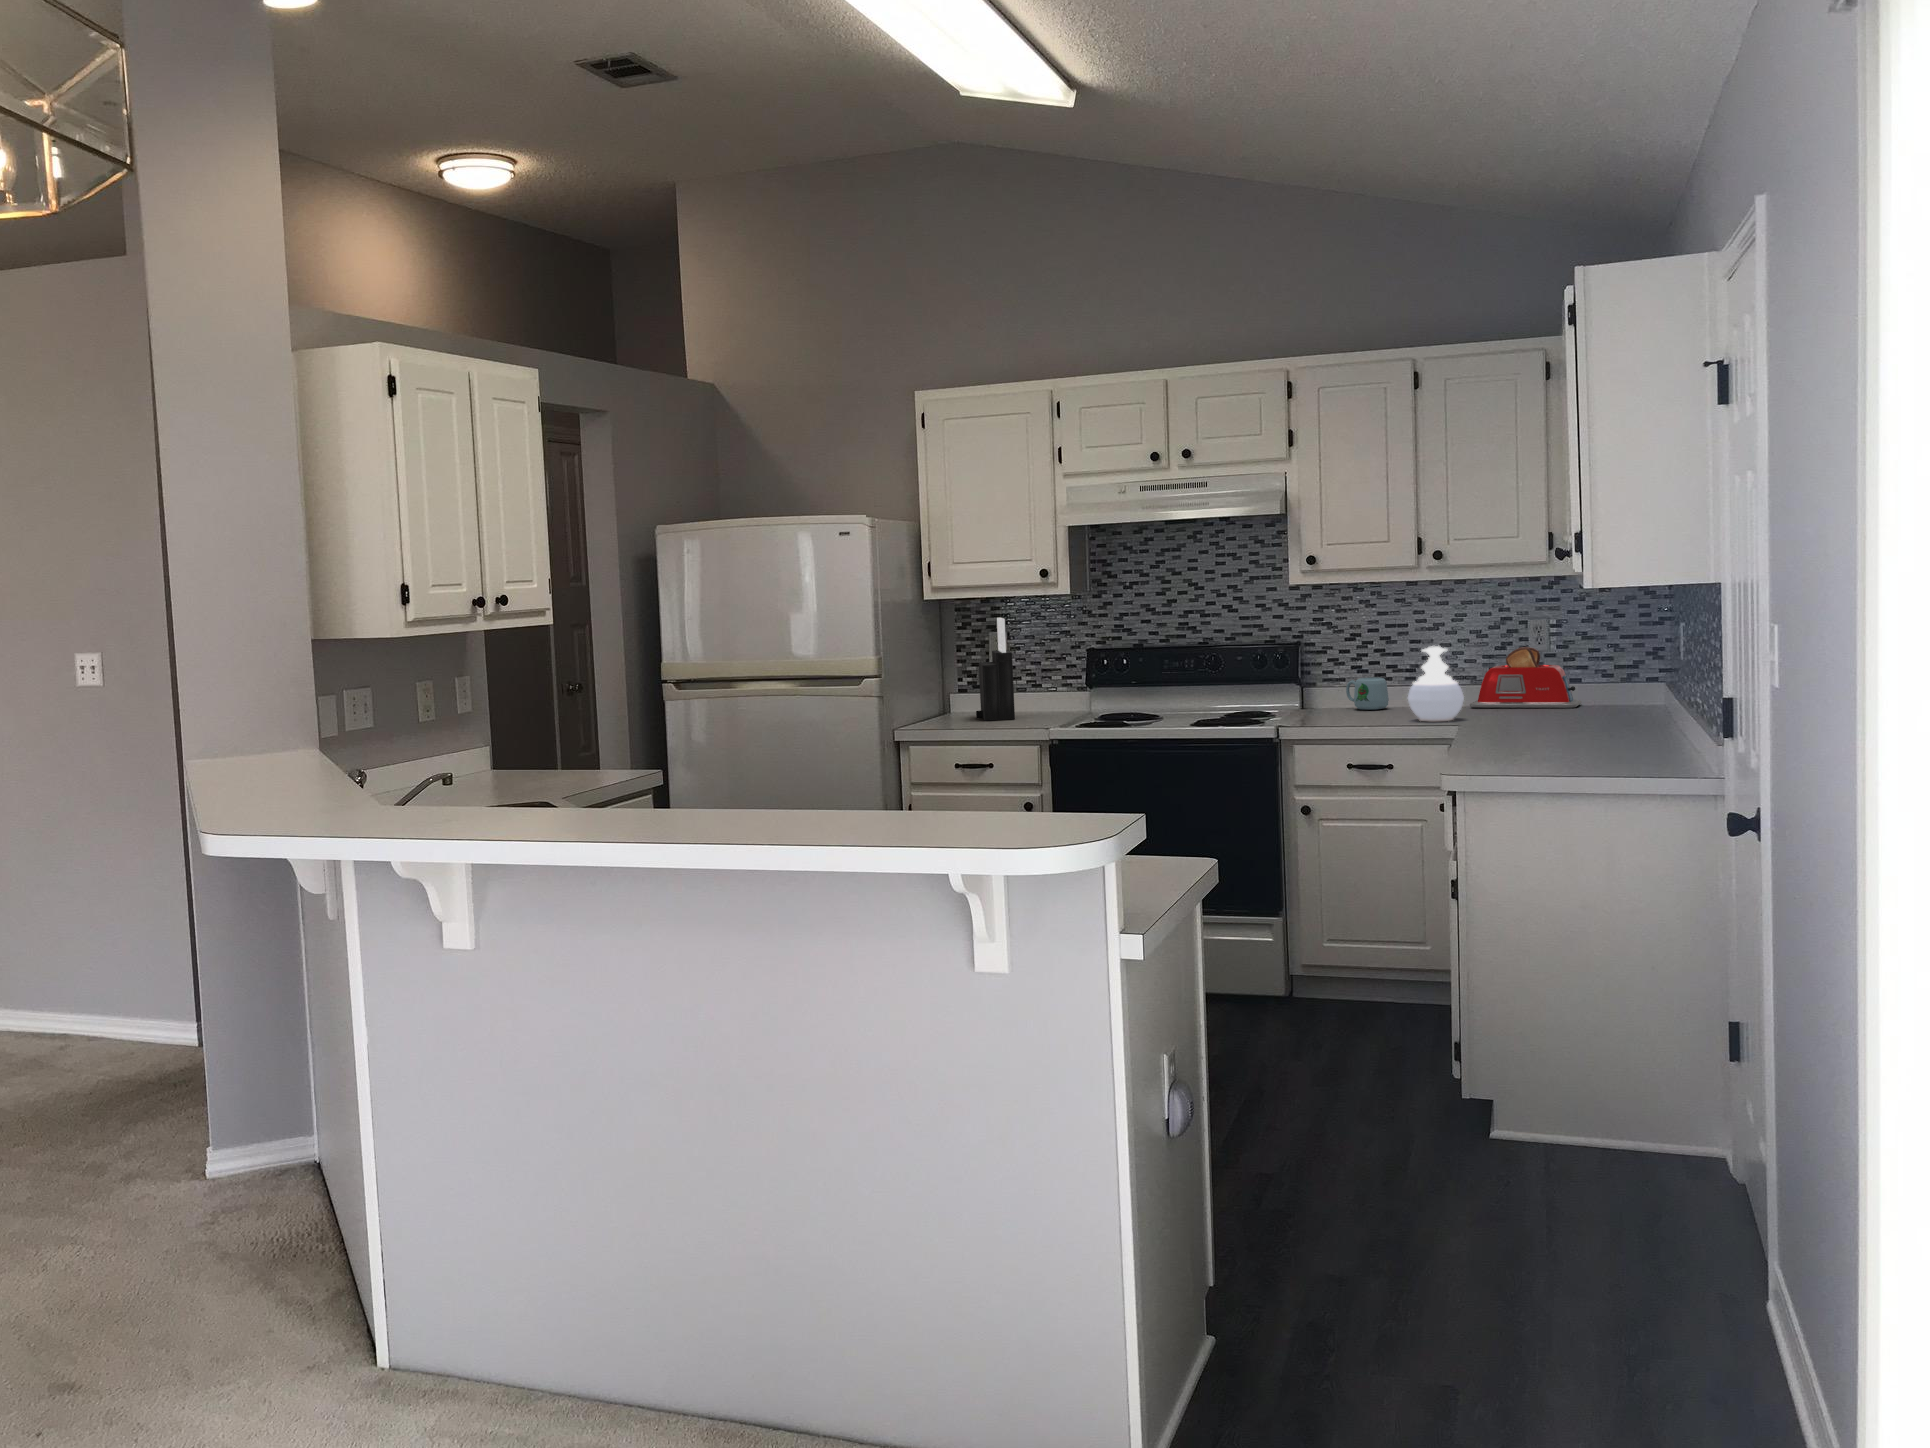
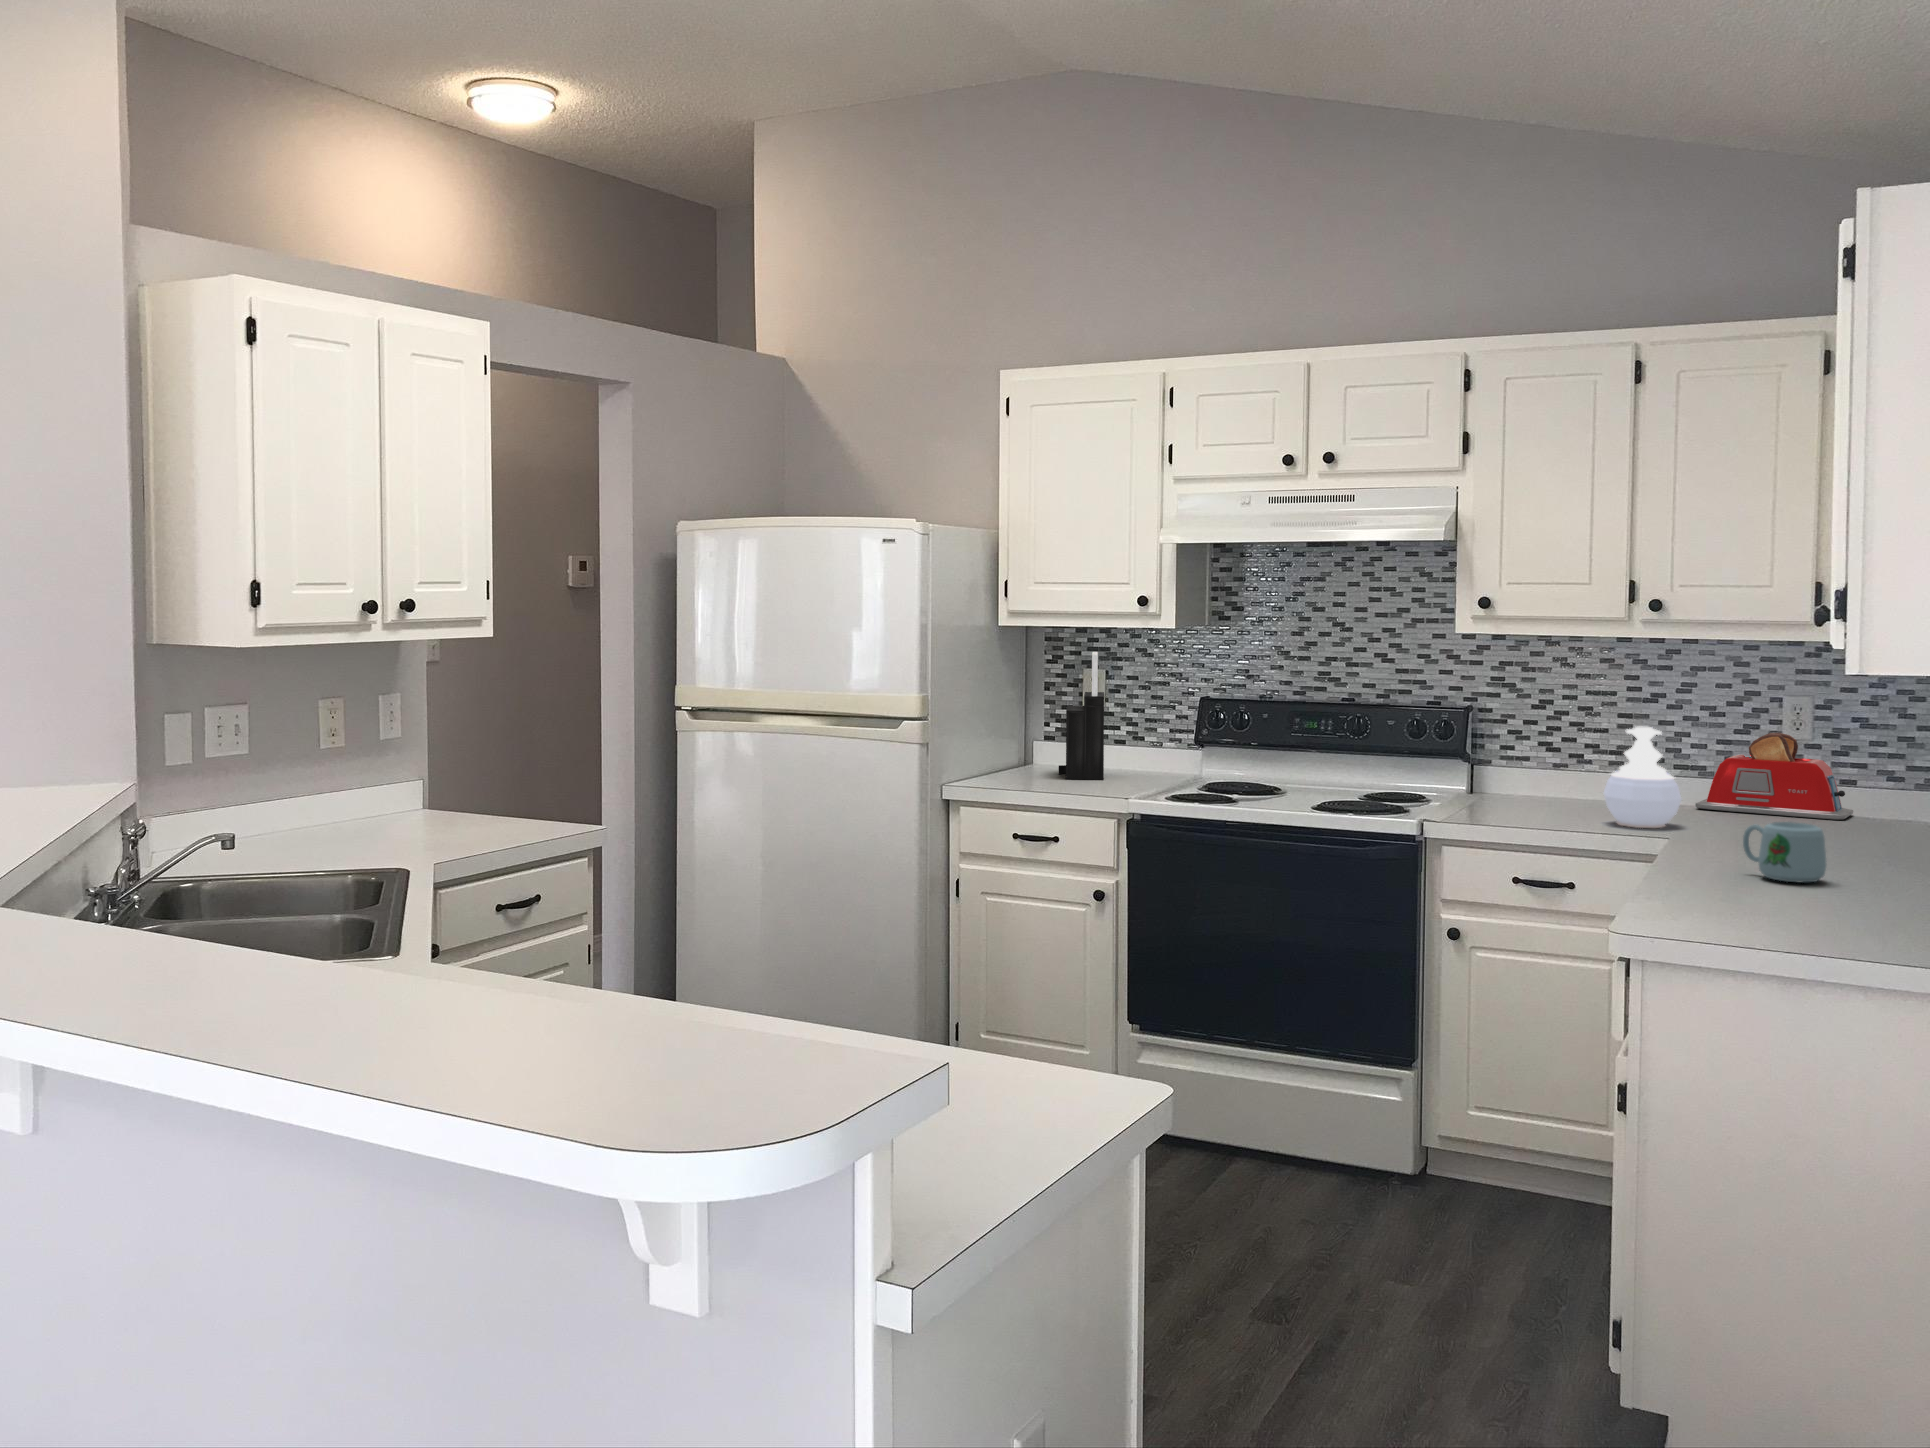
mug: present [1346,678,1389,710] -> present [1743,822,1826,882]

